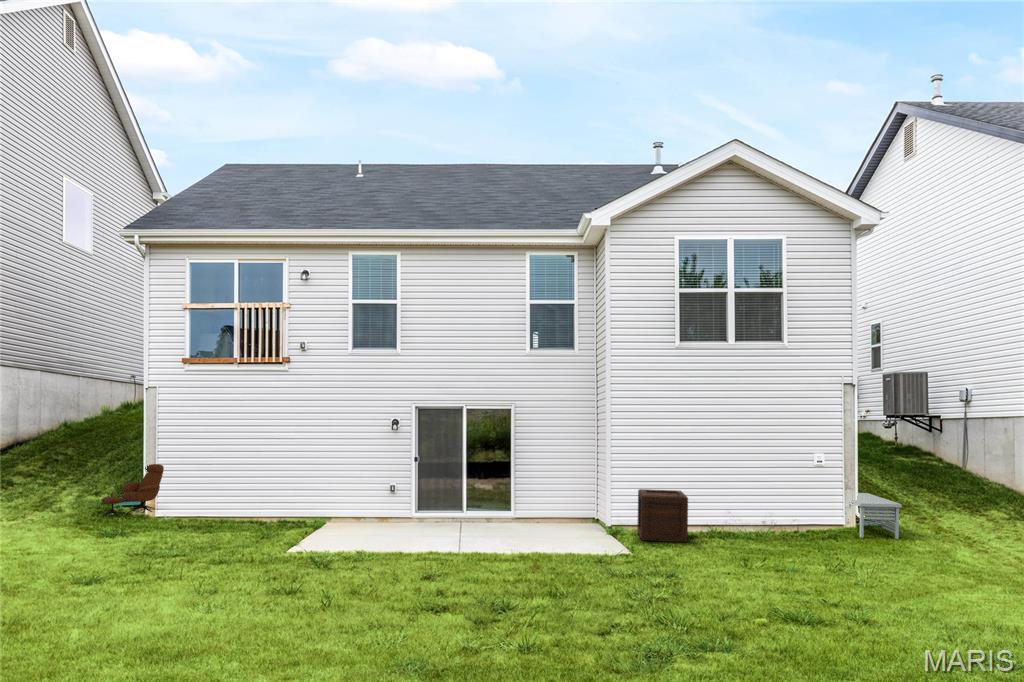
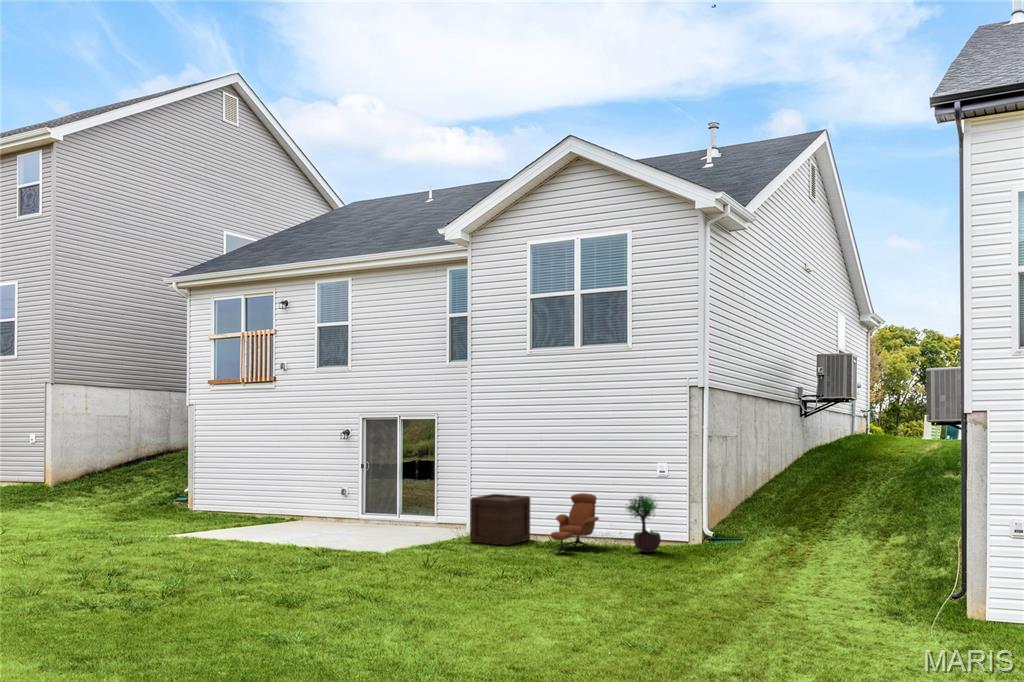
lounge chair: present [101,464,164,517] -> present [551,493,599,554]
potted tree: none [798,481,833,540] -> present [627,495,661,553]
storage bench: present [849,493,902,539] -> none [705,507,770,558]

